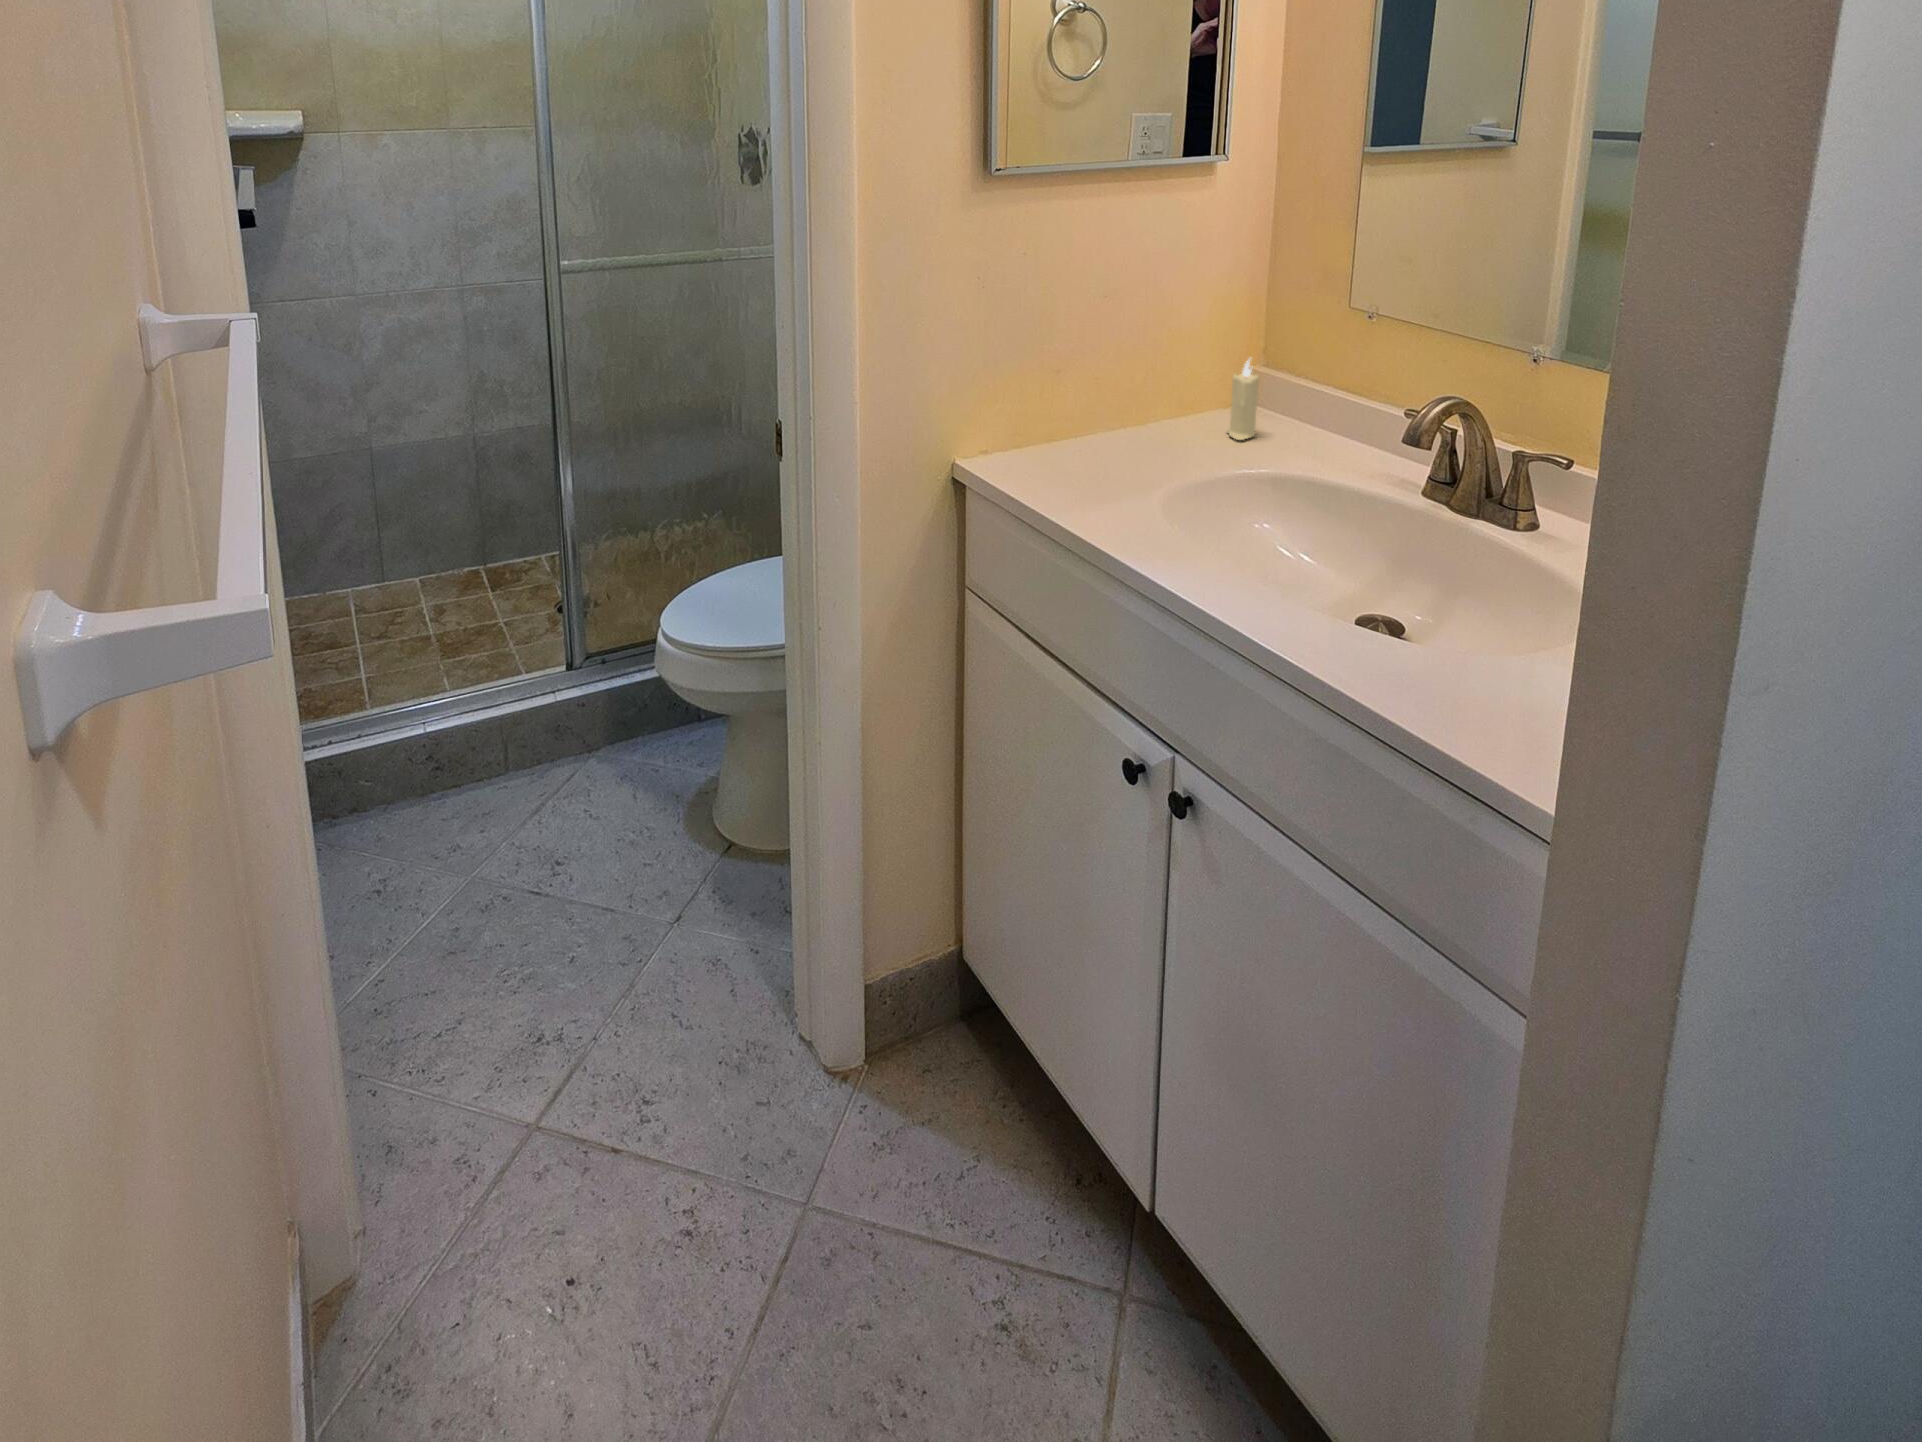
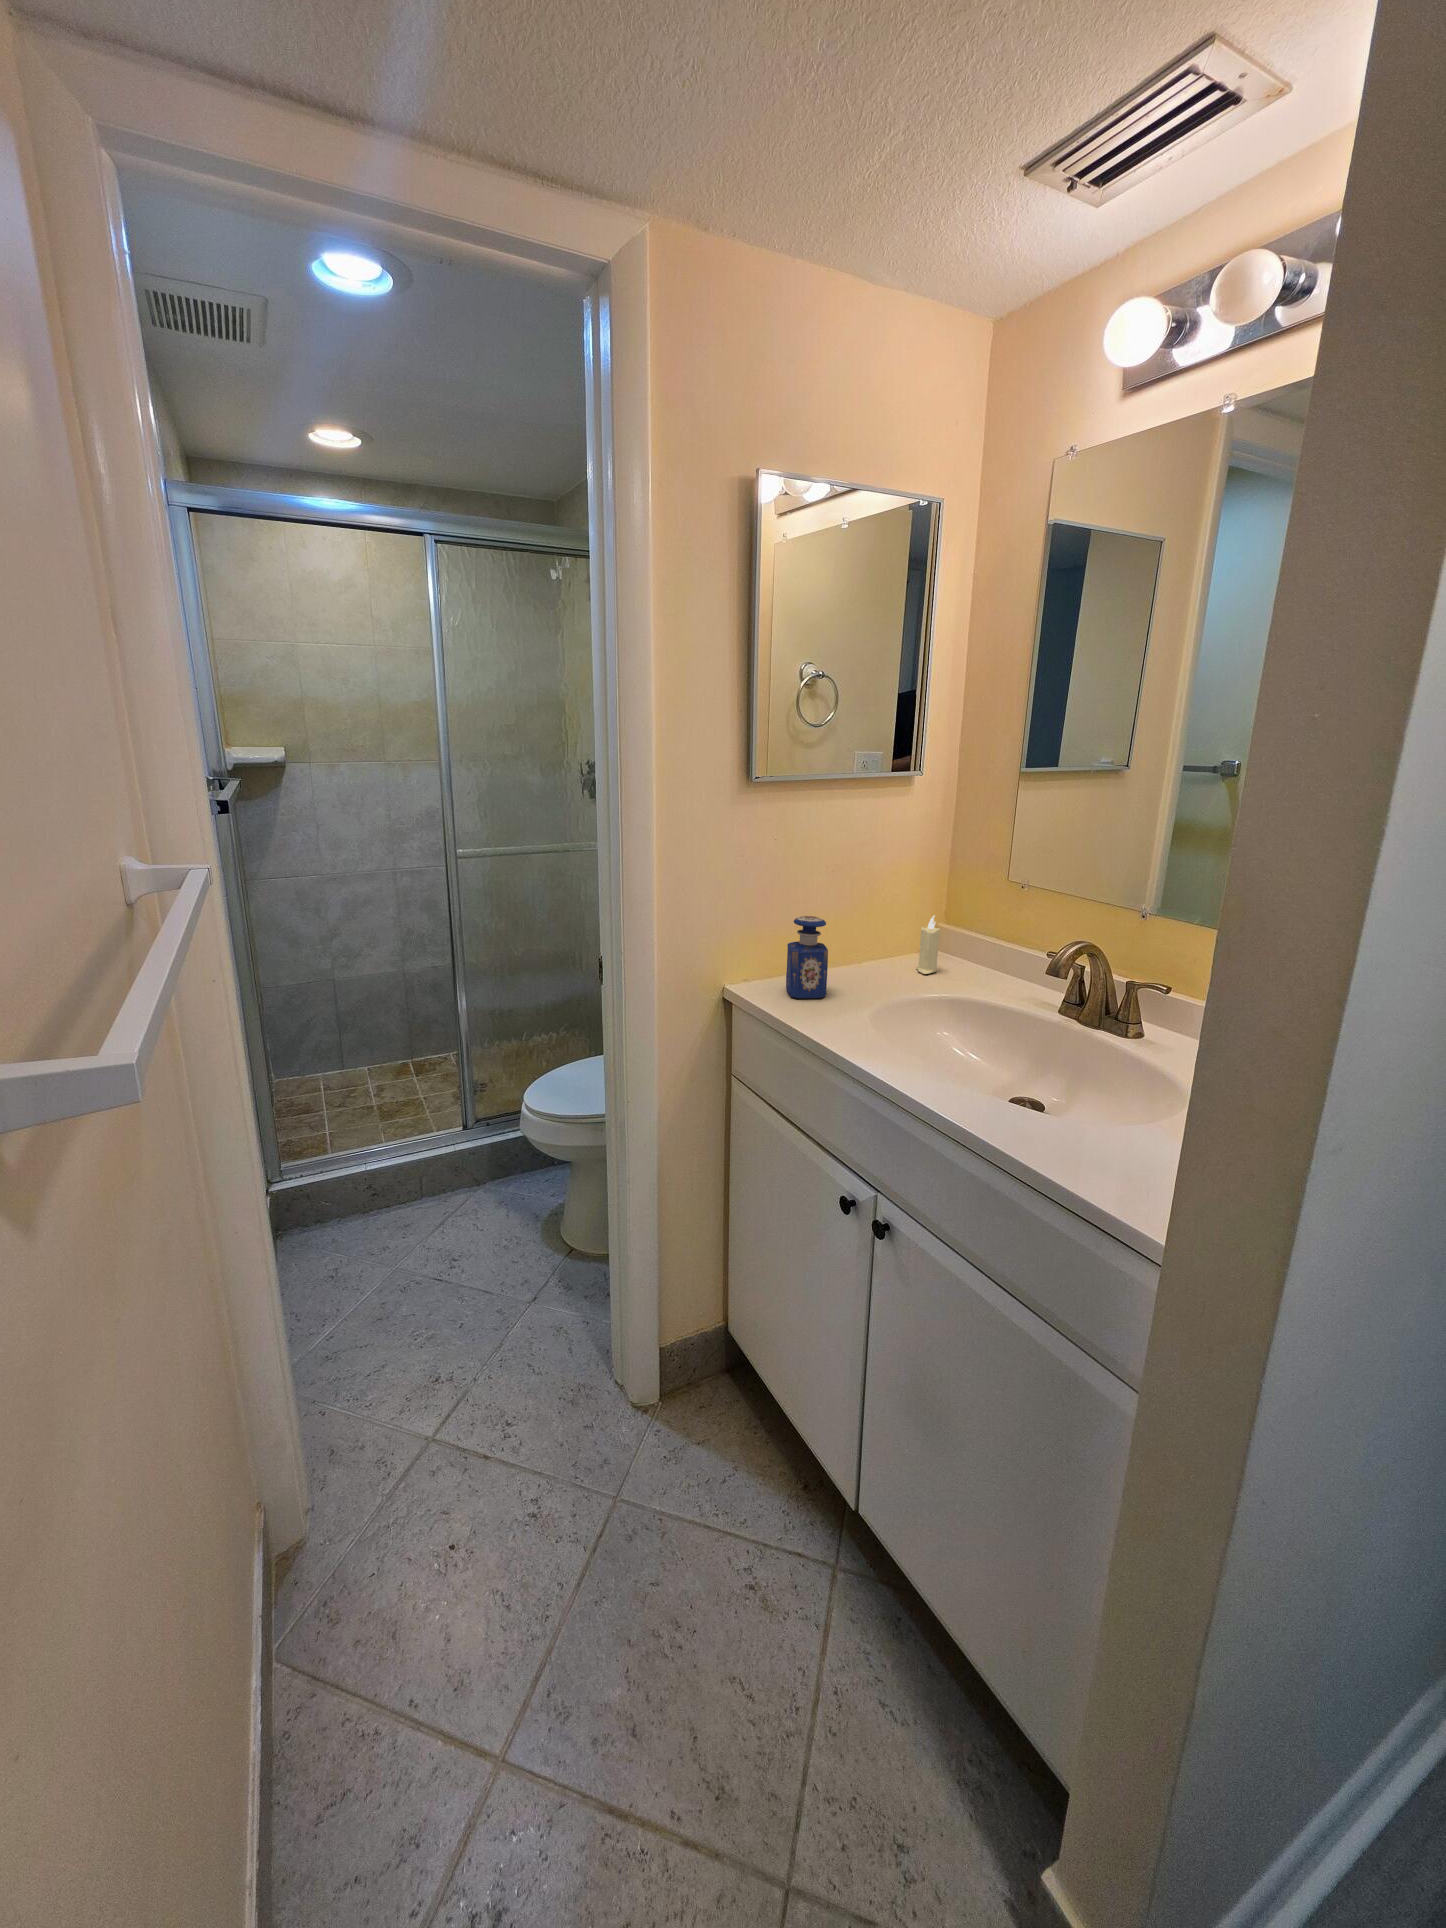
perfume bottle: none [1044,361,1102,478] -> present [786,916,828,998]

